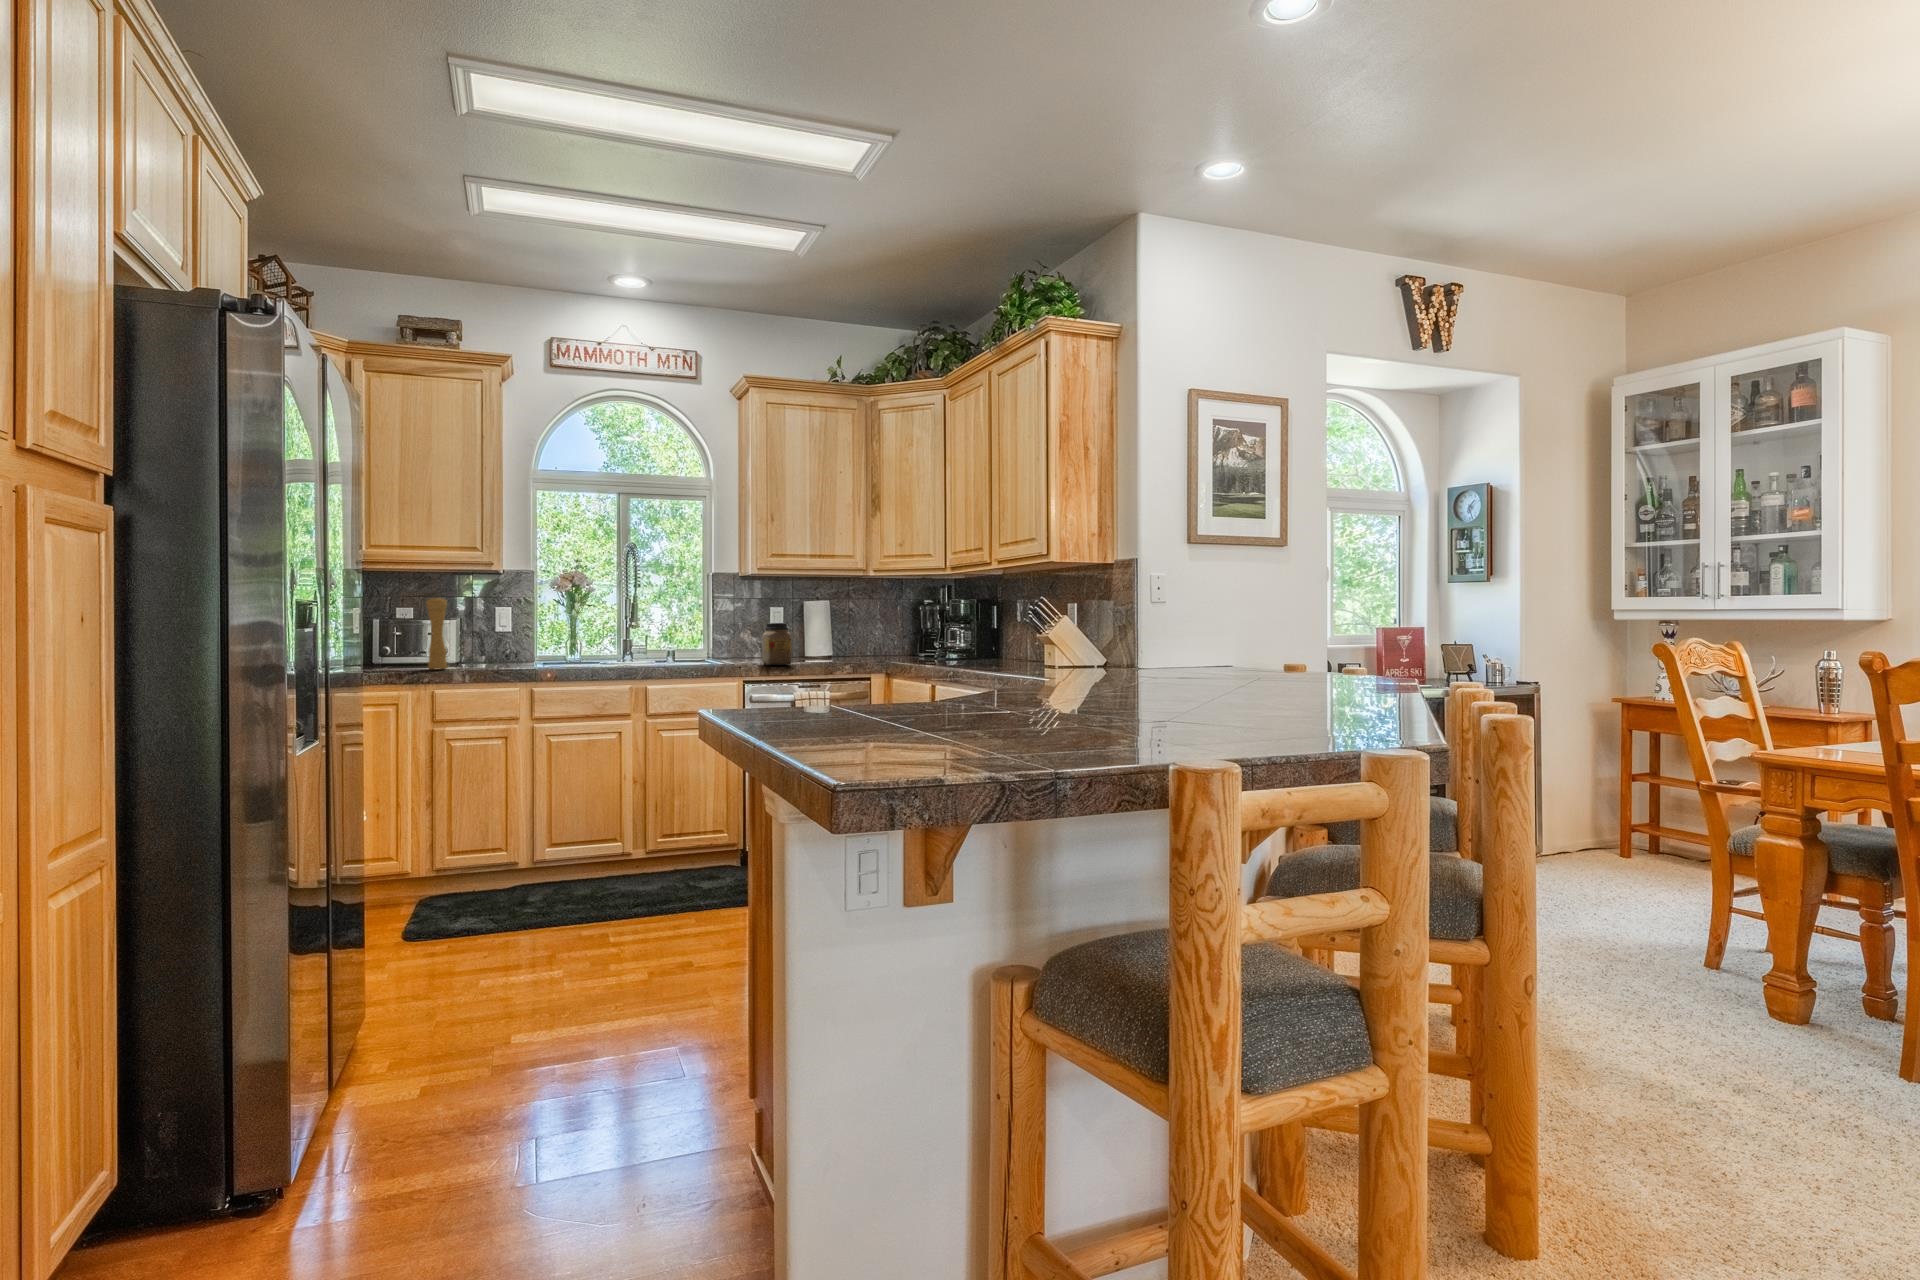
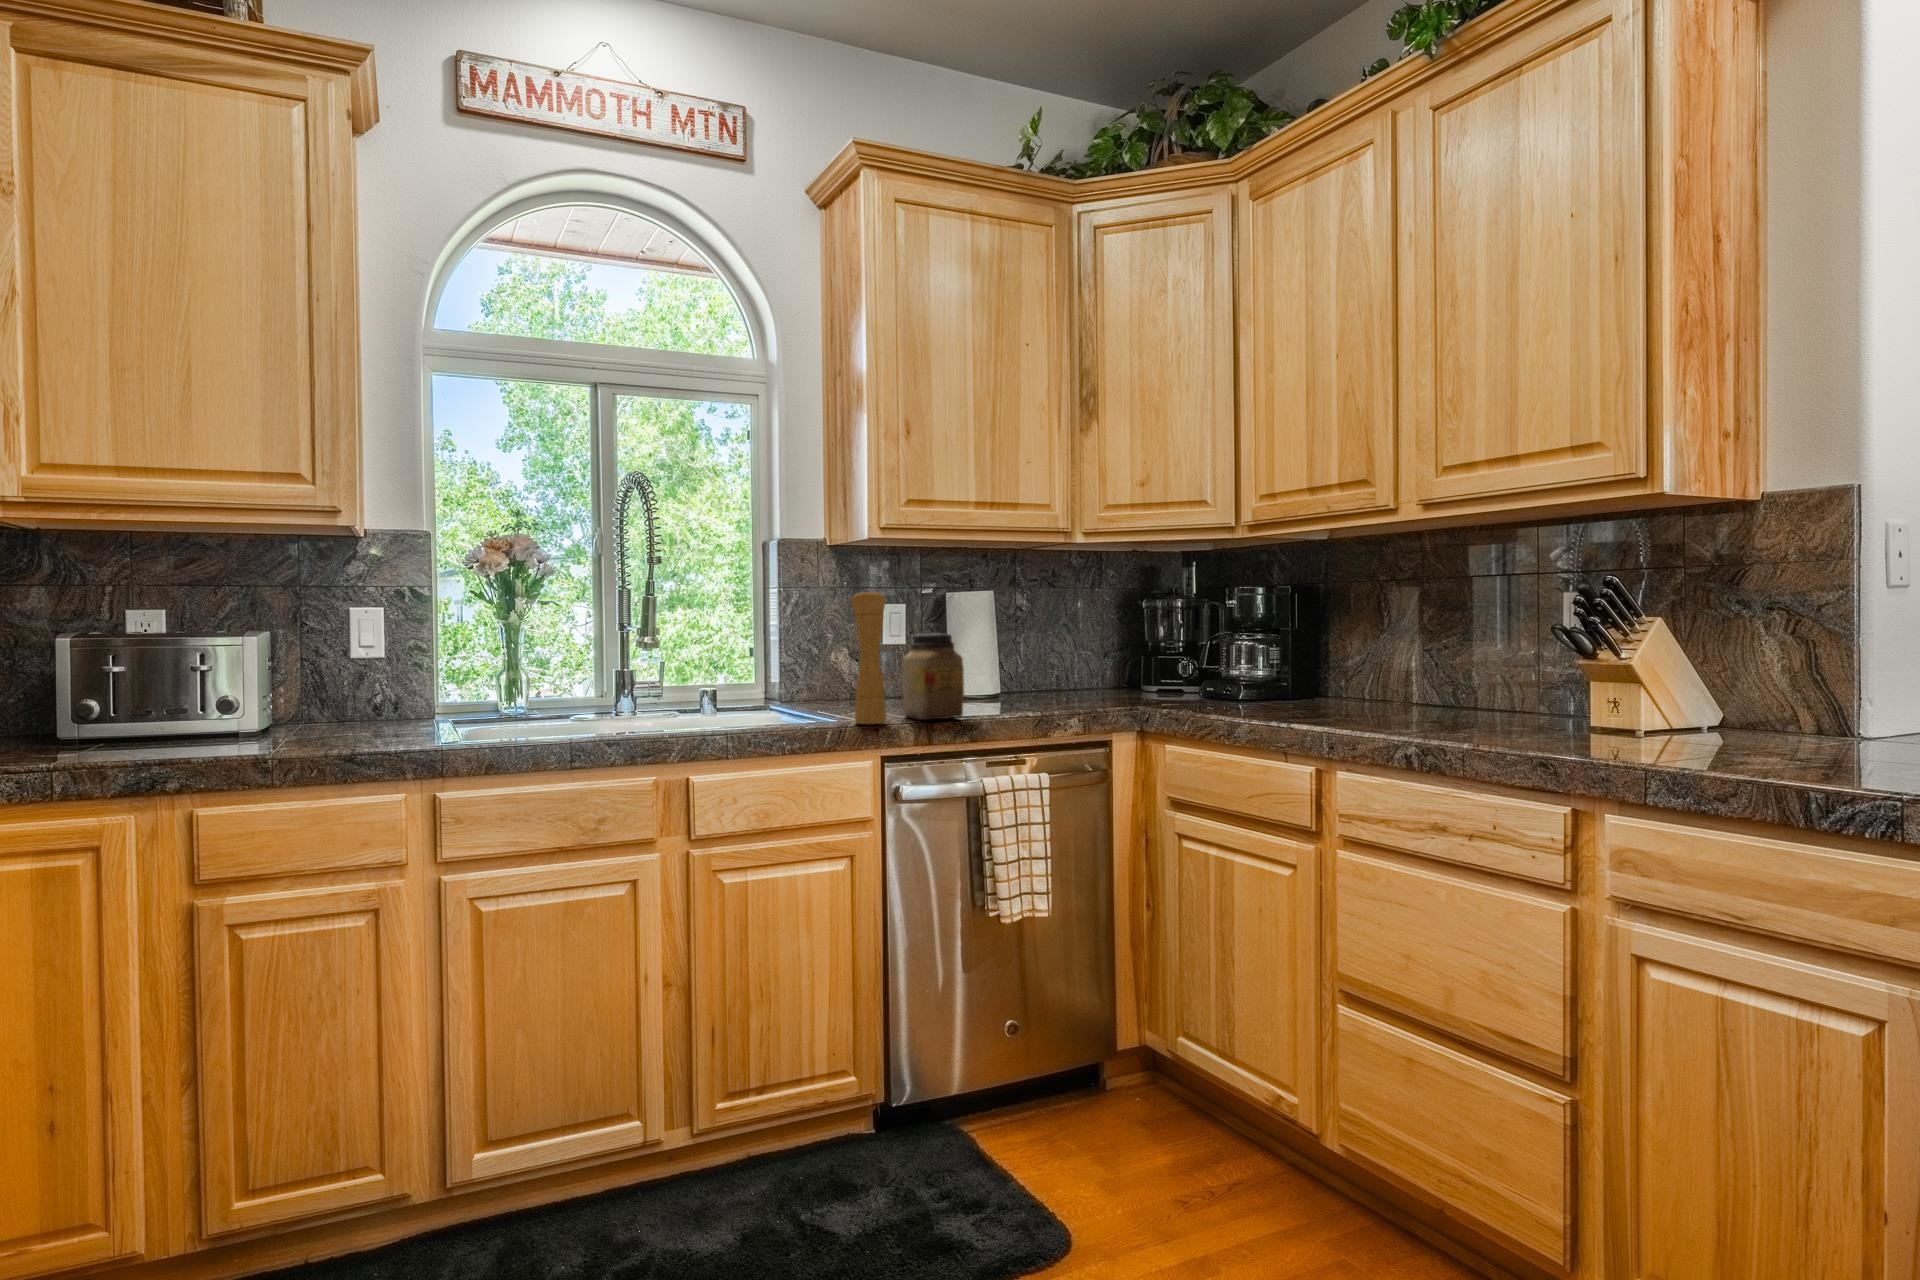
pepper mill: present [427,597,447,670] -> present [852,590,886,724]

